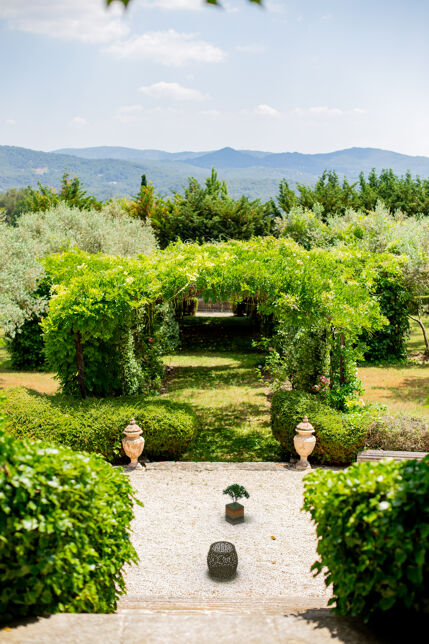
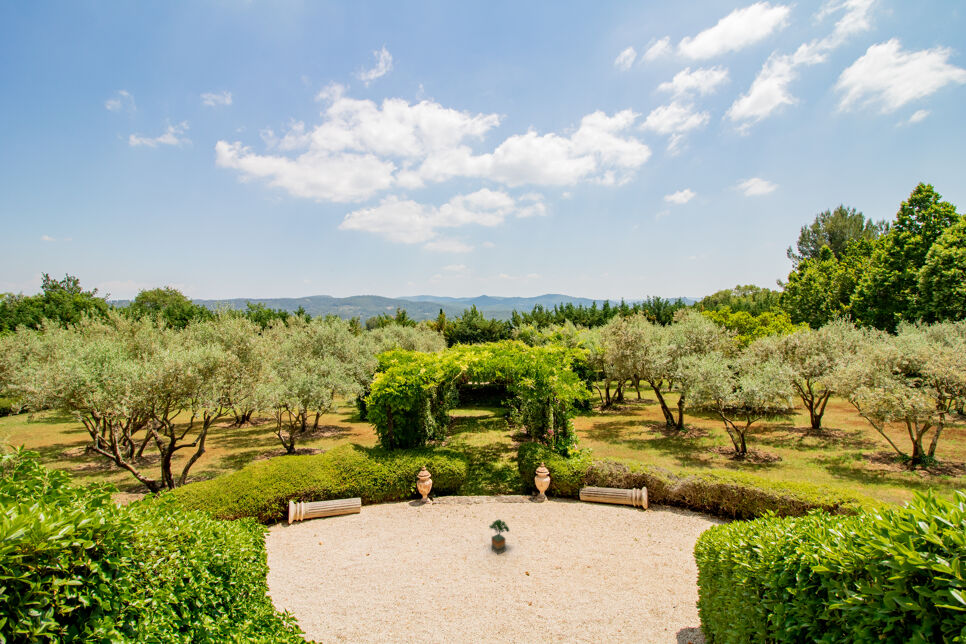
woven basket: present [207,541,238,579] -> none [480,575,505,612]

